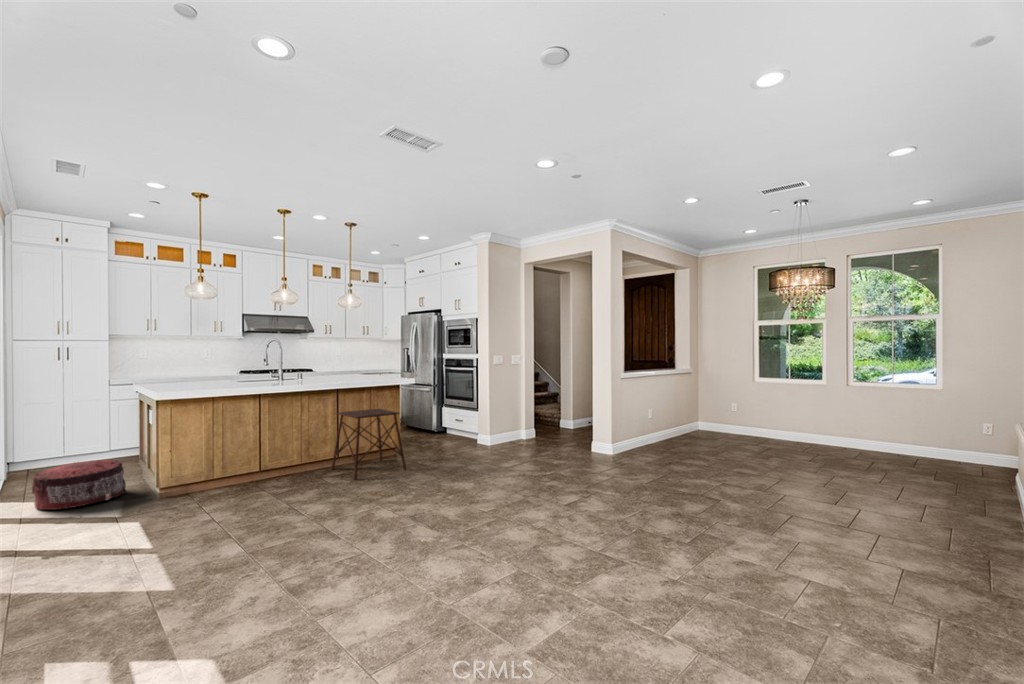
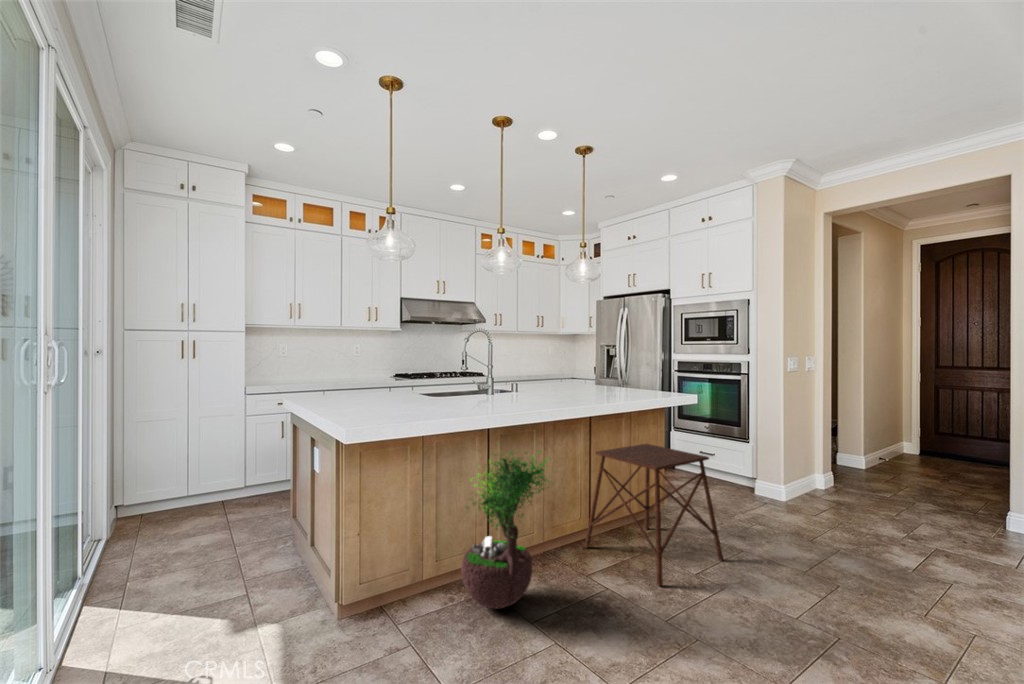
potted tree: none [230,402,287,490] -> present [461,451,550,609]
pouf: present [32,460,126,510] -> none [123,529,278,648]

